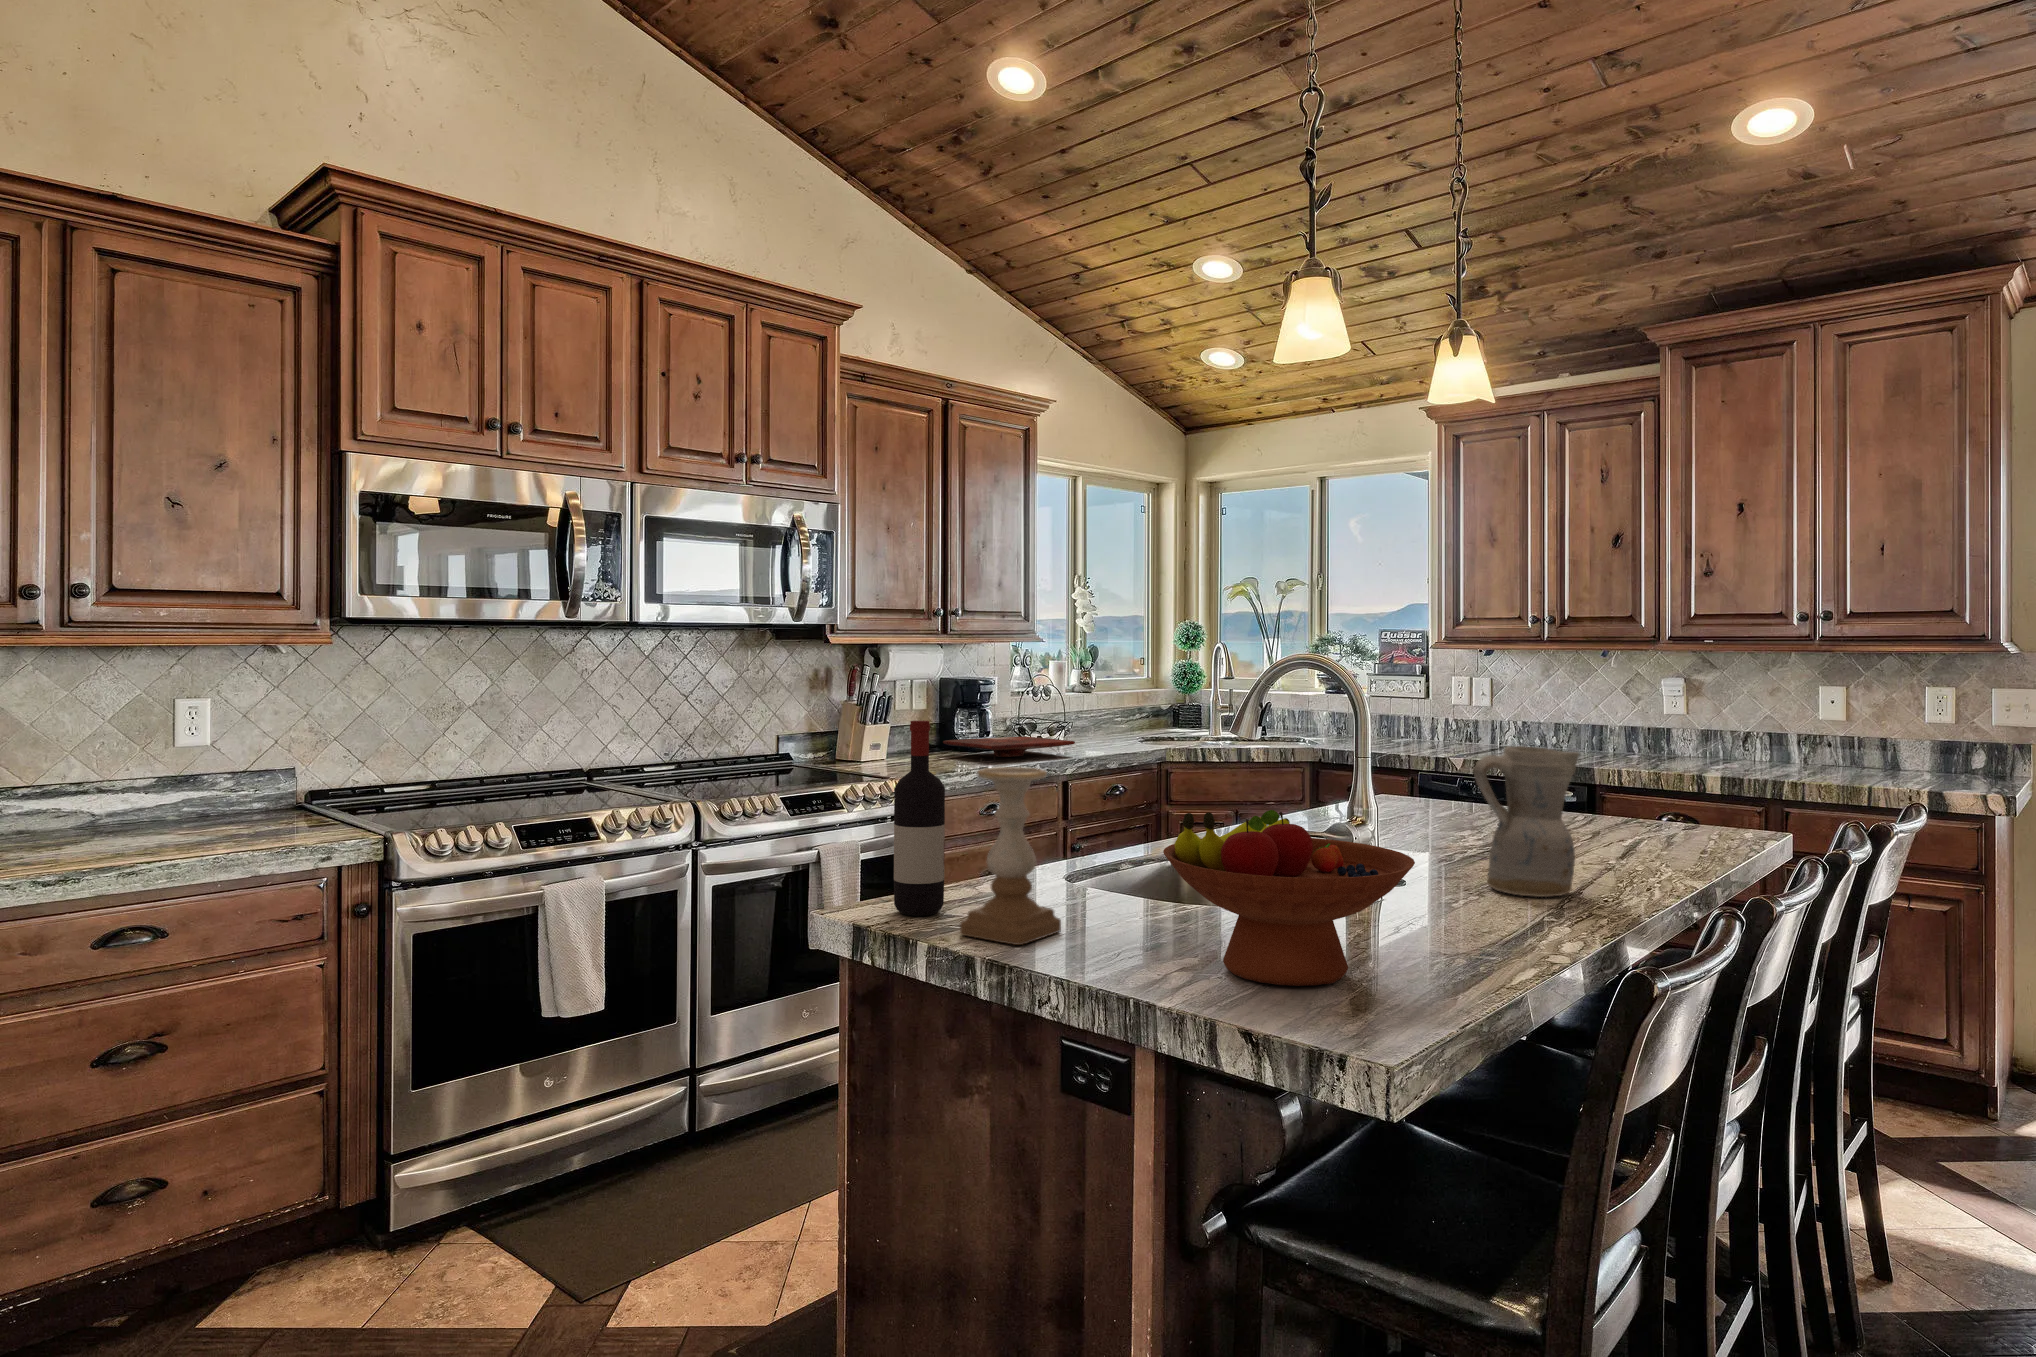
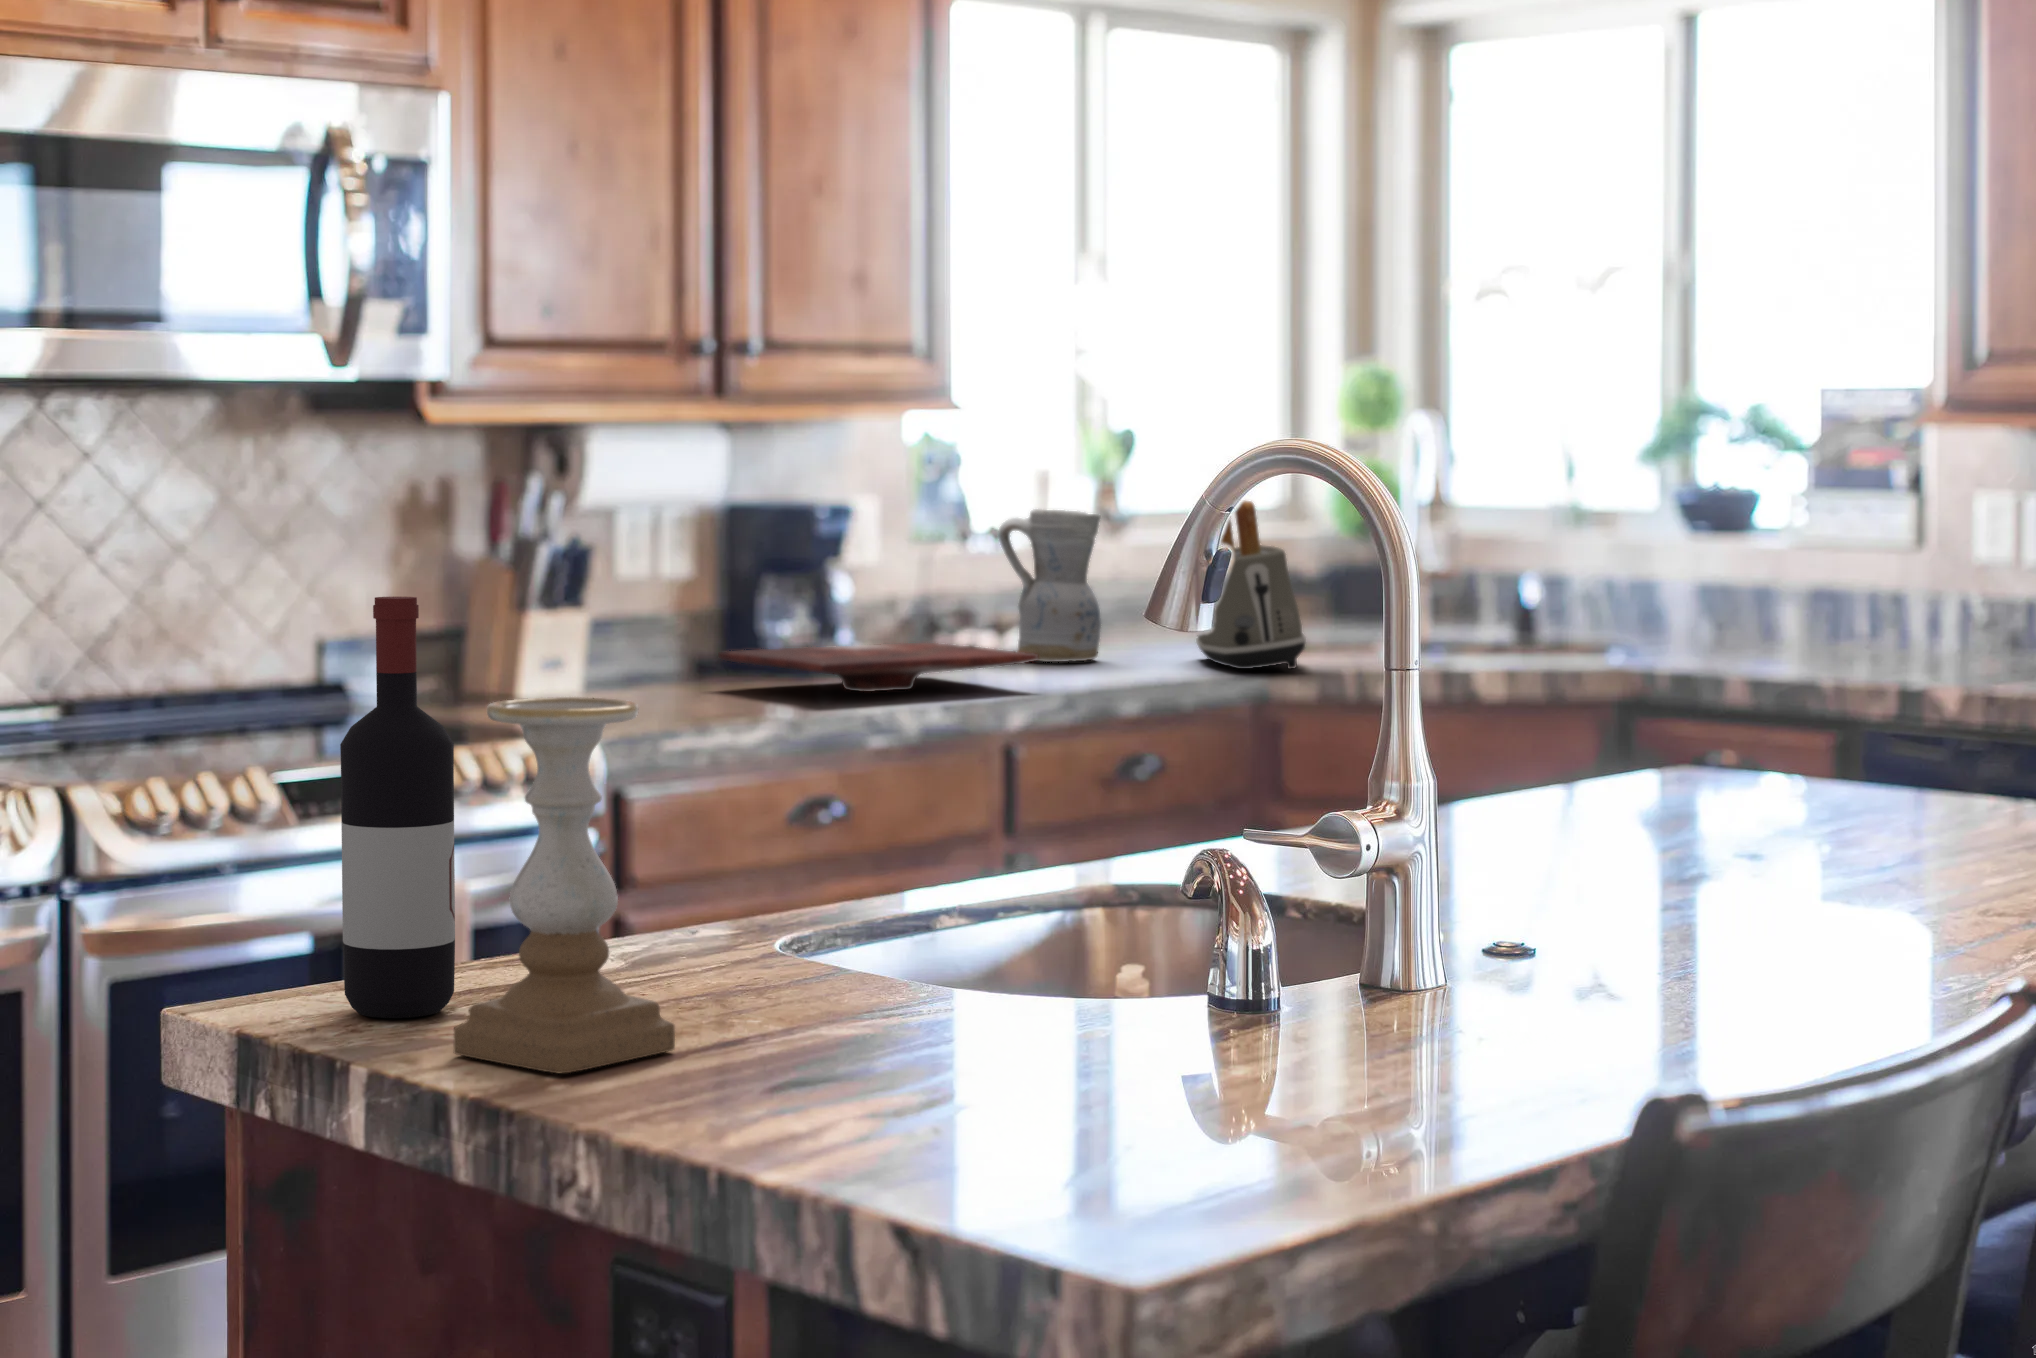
toaster: none [1127,678,1176,747] -> present [1196,501,1306,669]
ceramic pitcher: present [1474,746,1579,897] -> present [998,509,1101,662]
fruit bowl: present [1163,810,1415,986] -> none [825,787,1347,1151]

